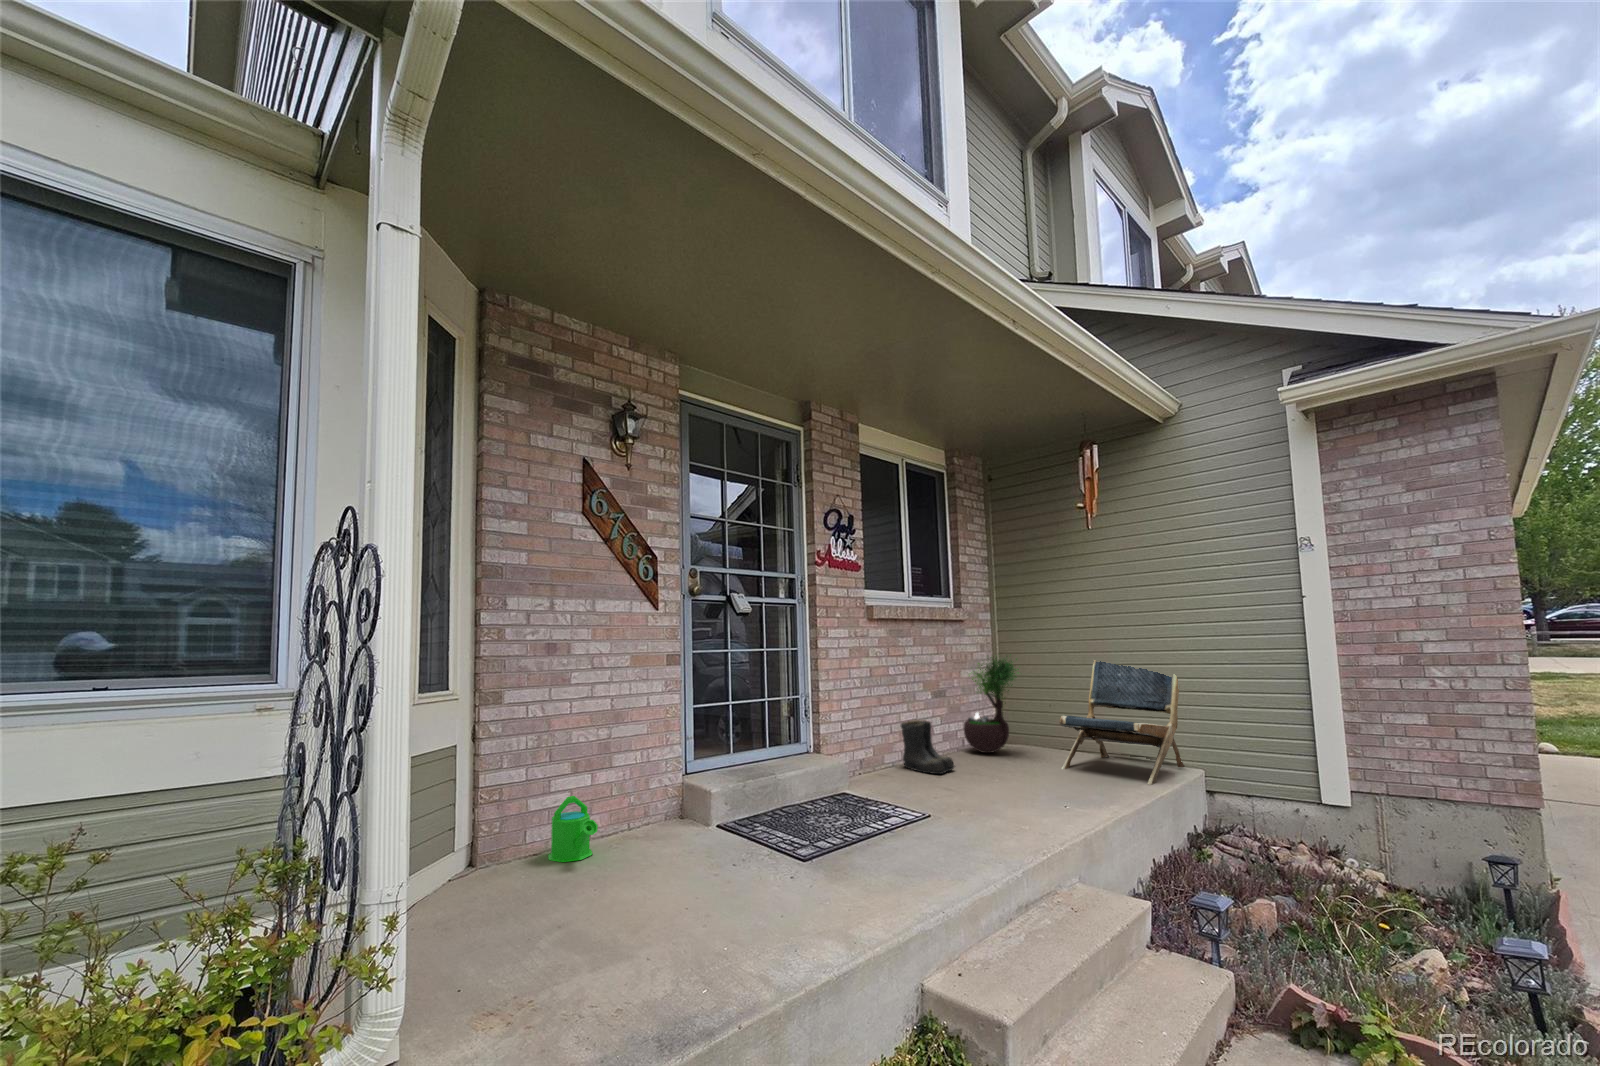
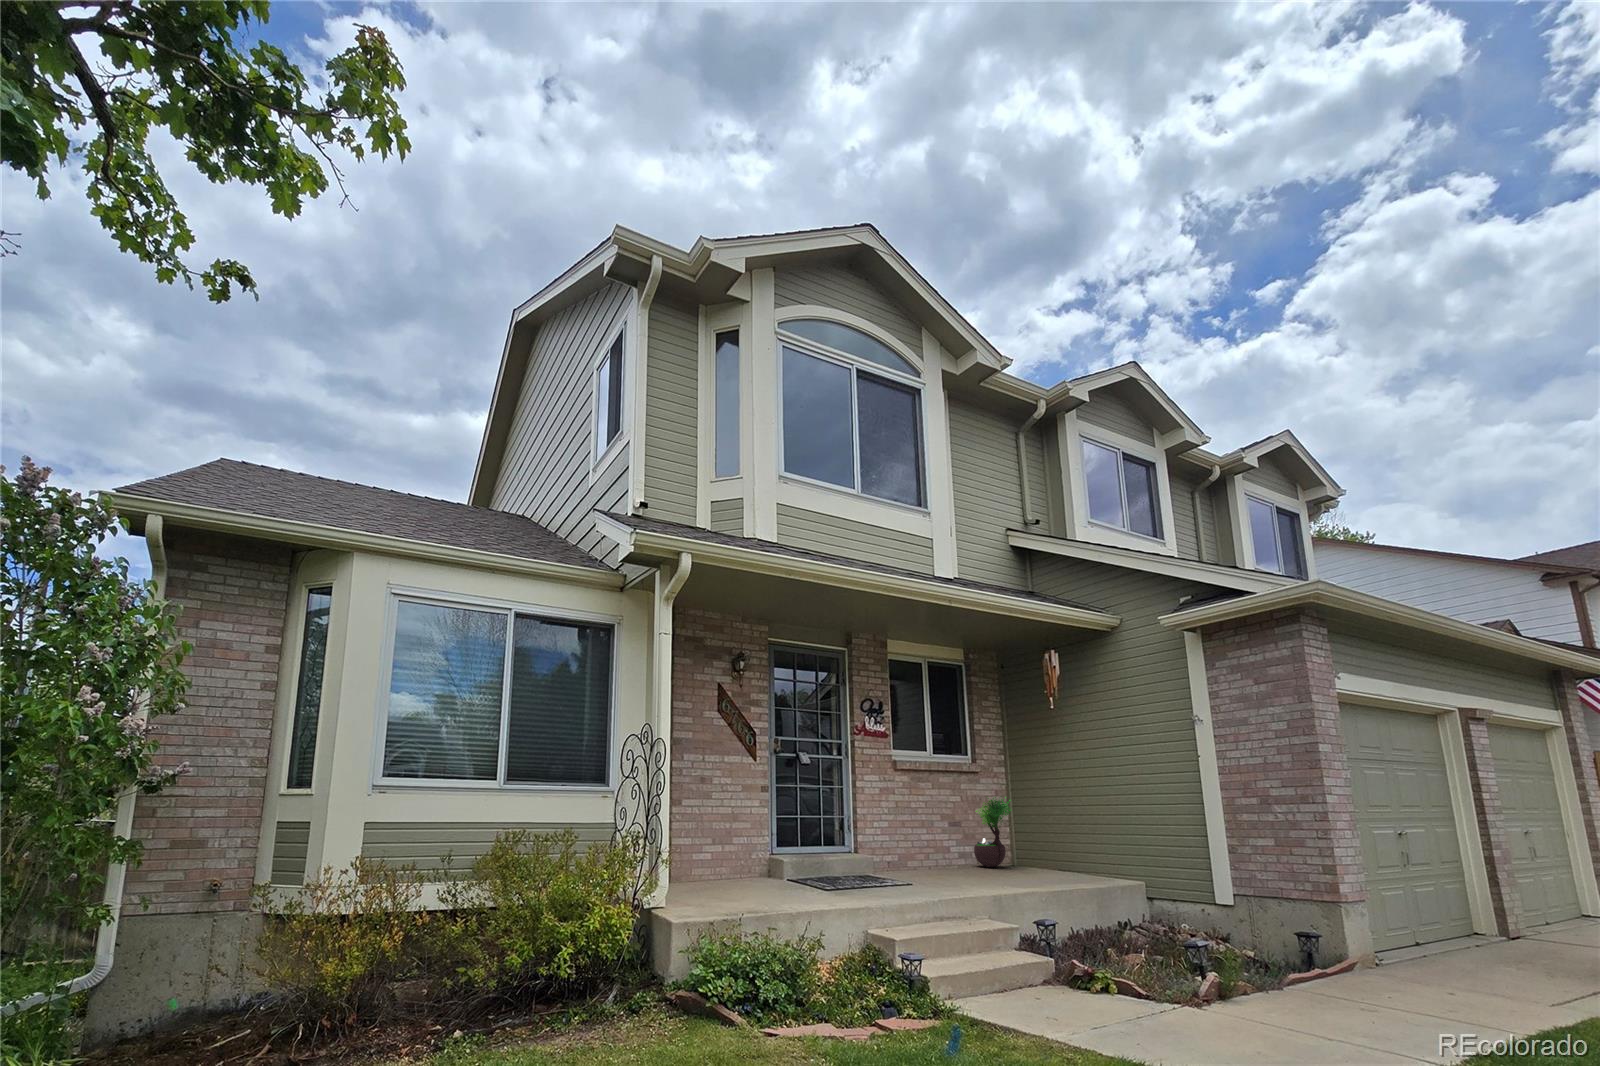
lounge chair: present [1059,660,1185,785] -> none [1025,799,1118,881]
boots: present [901,720,954,774] -> none [918,839,954,872]
watering can: present [548,796,598,862] -> none [701,854,725,885]

